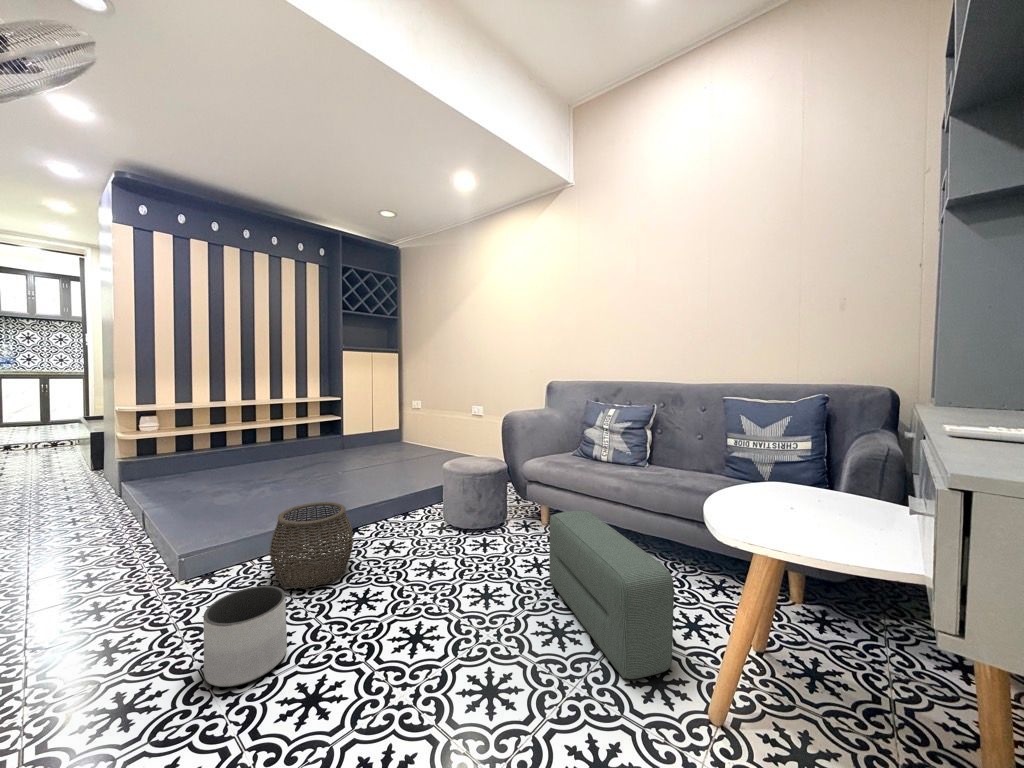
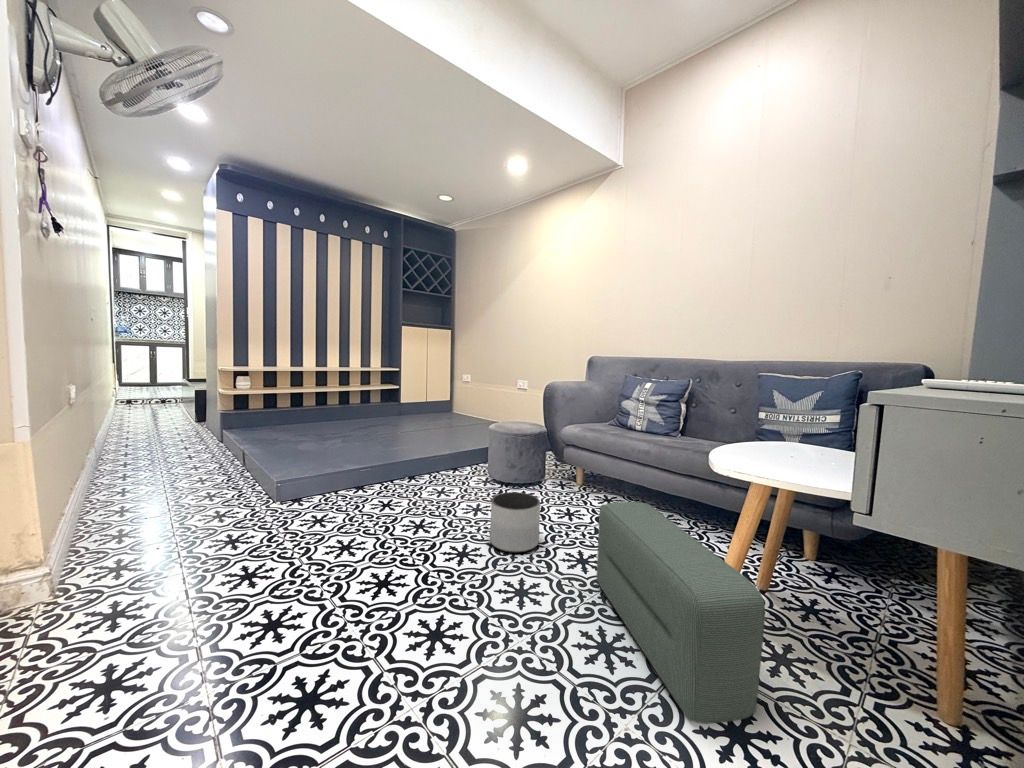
woven basket: present [269,502,354,589] -> none [289,473,379,565]
planter: present [203,586,287,687] -> present [490,492,540,553]

